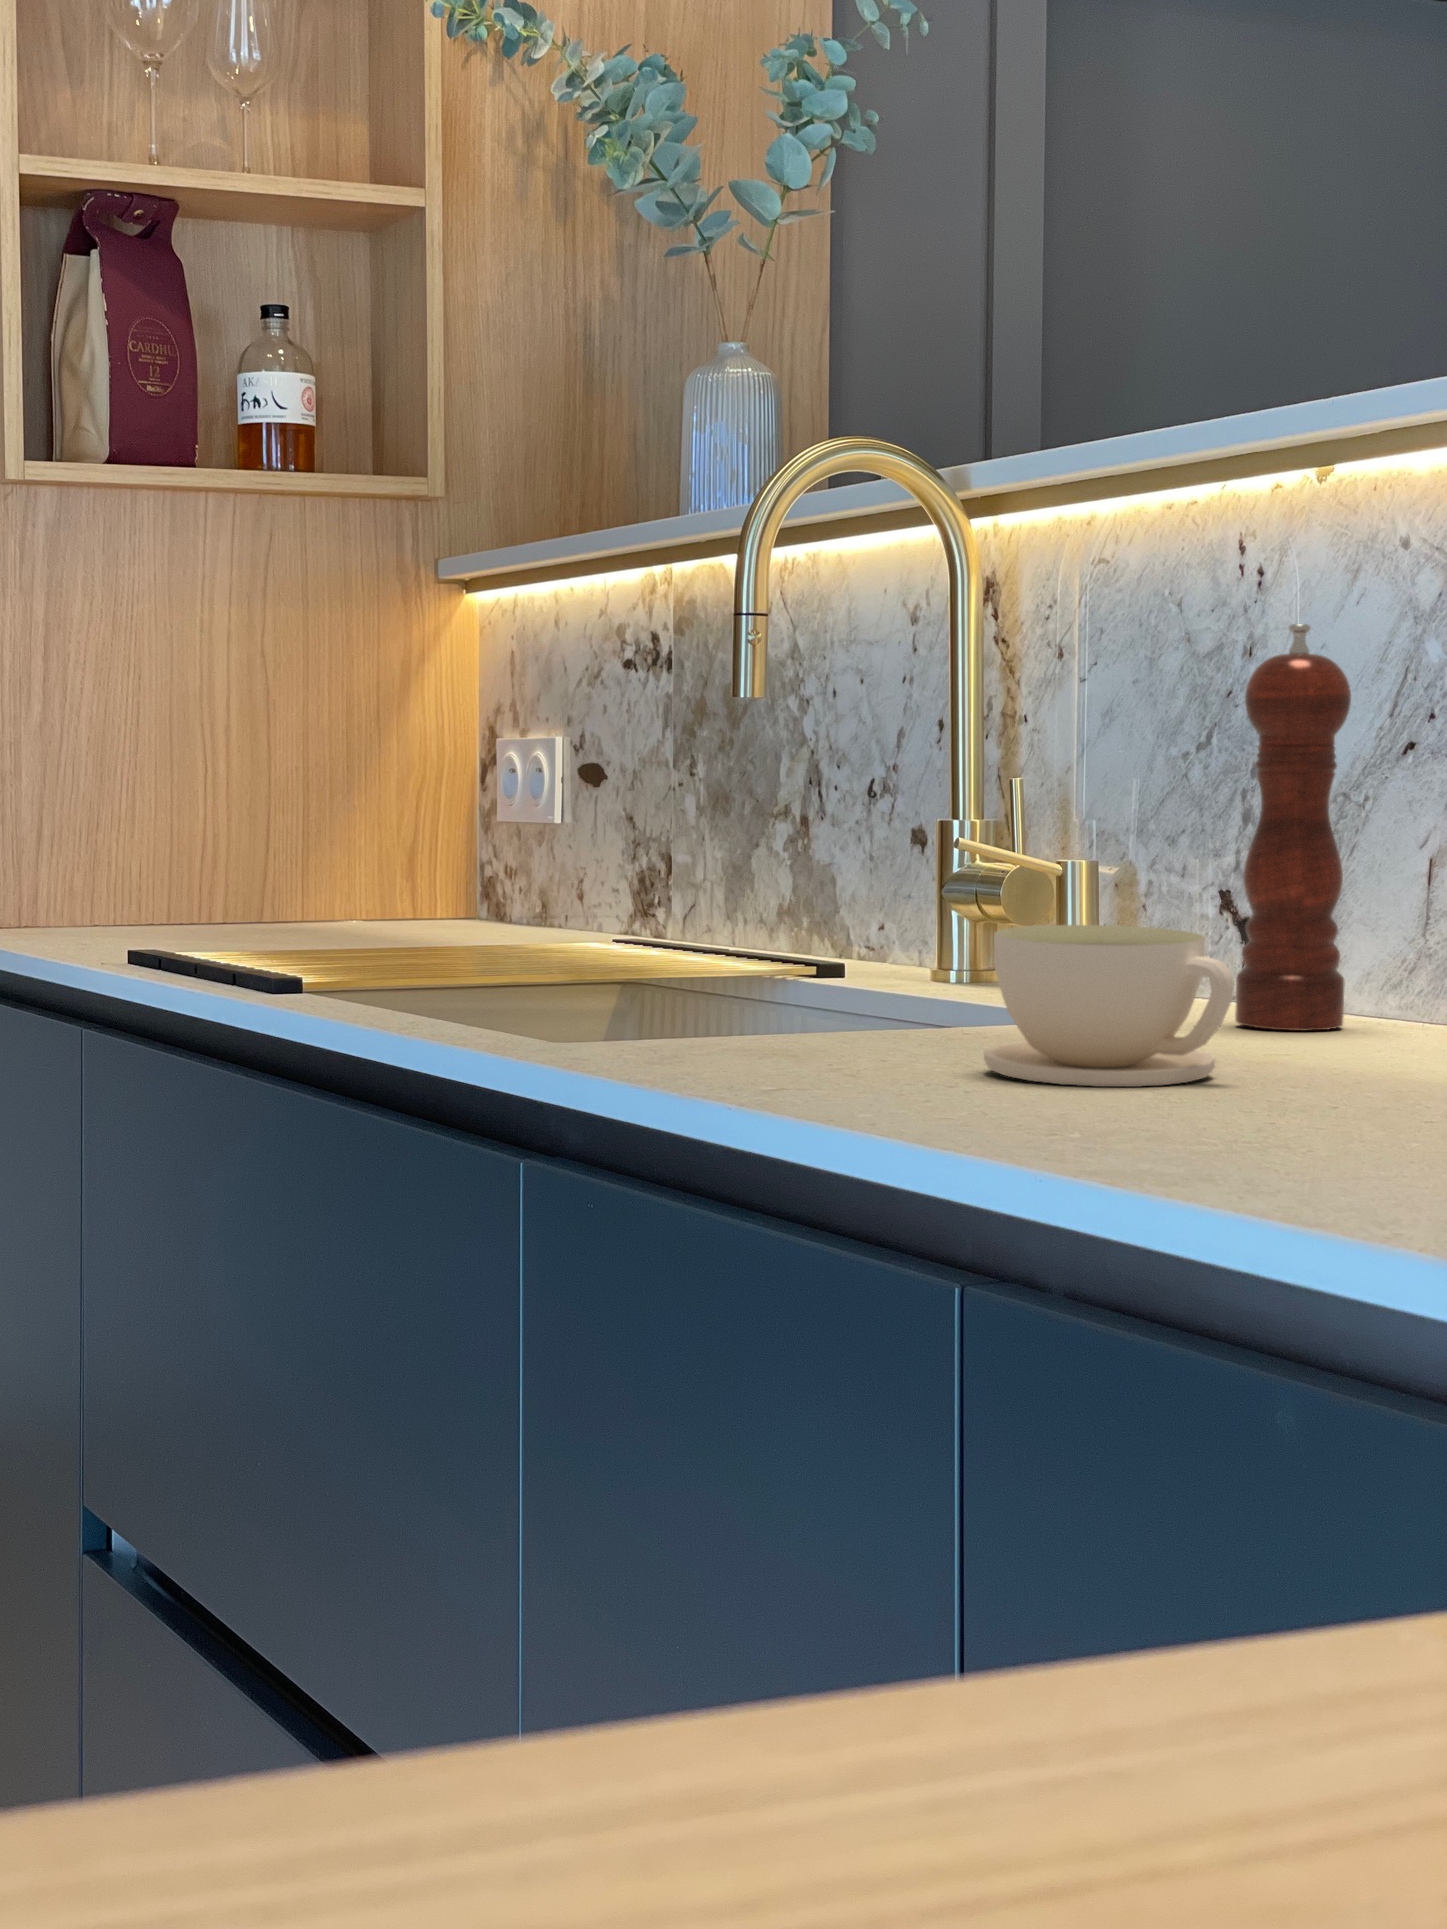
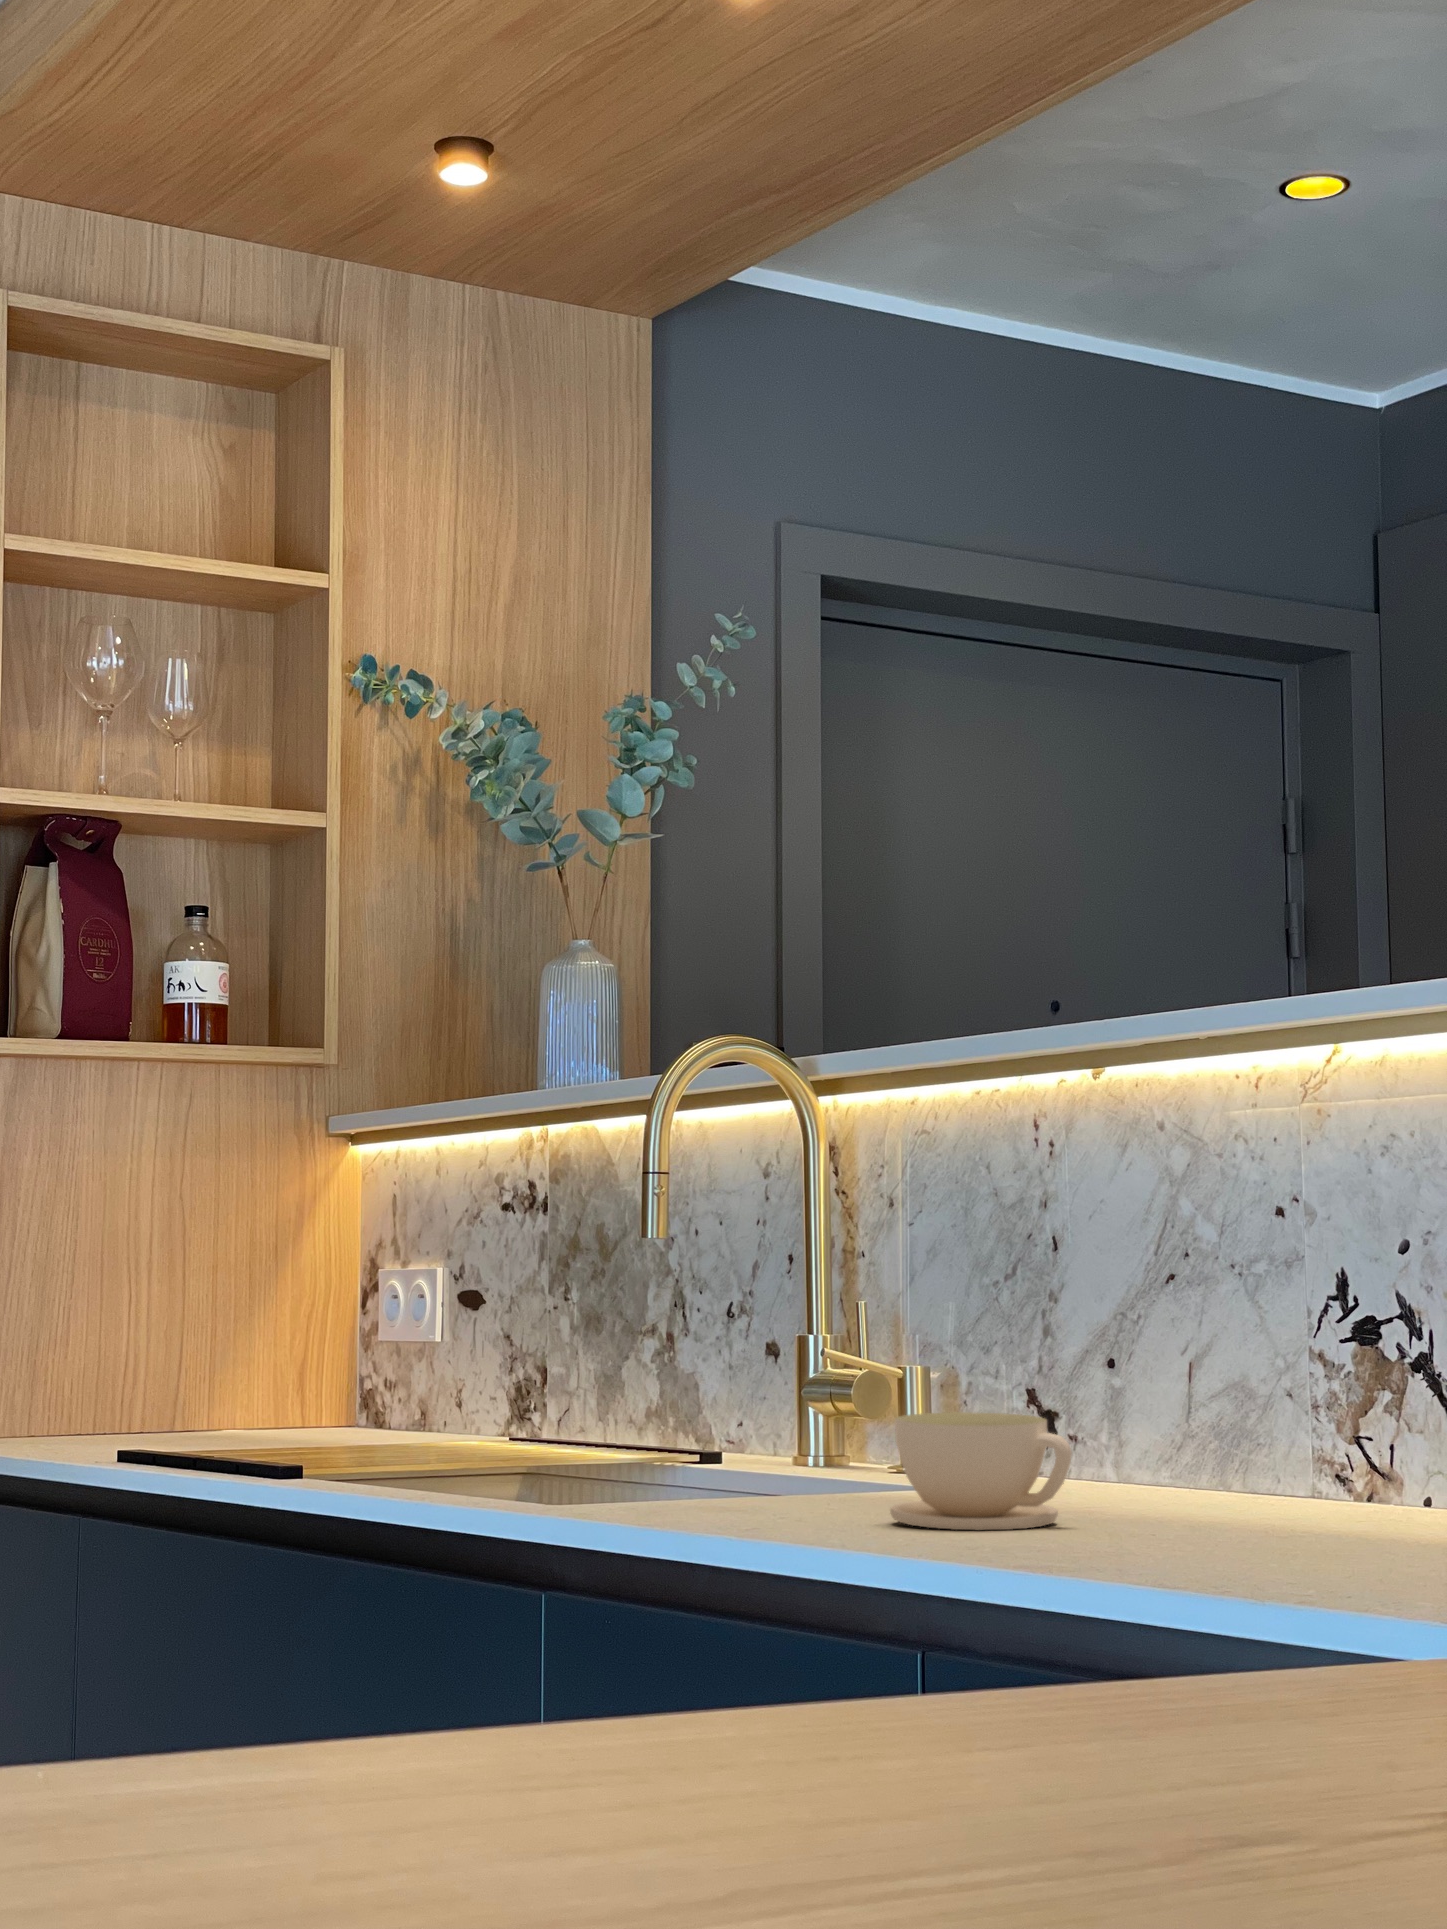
pepper mill: present [1235,624,1351,1031] -> none [1048,1186,1132,1494]

